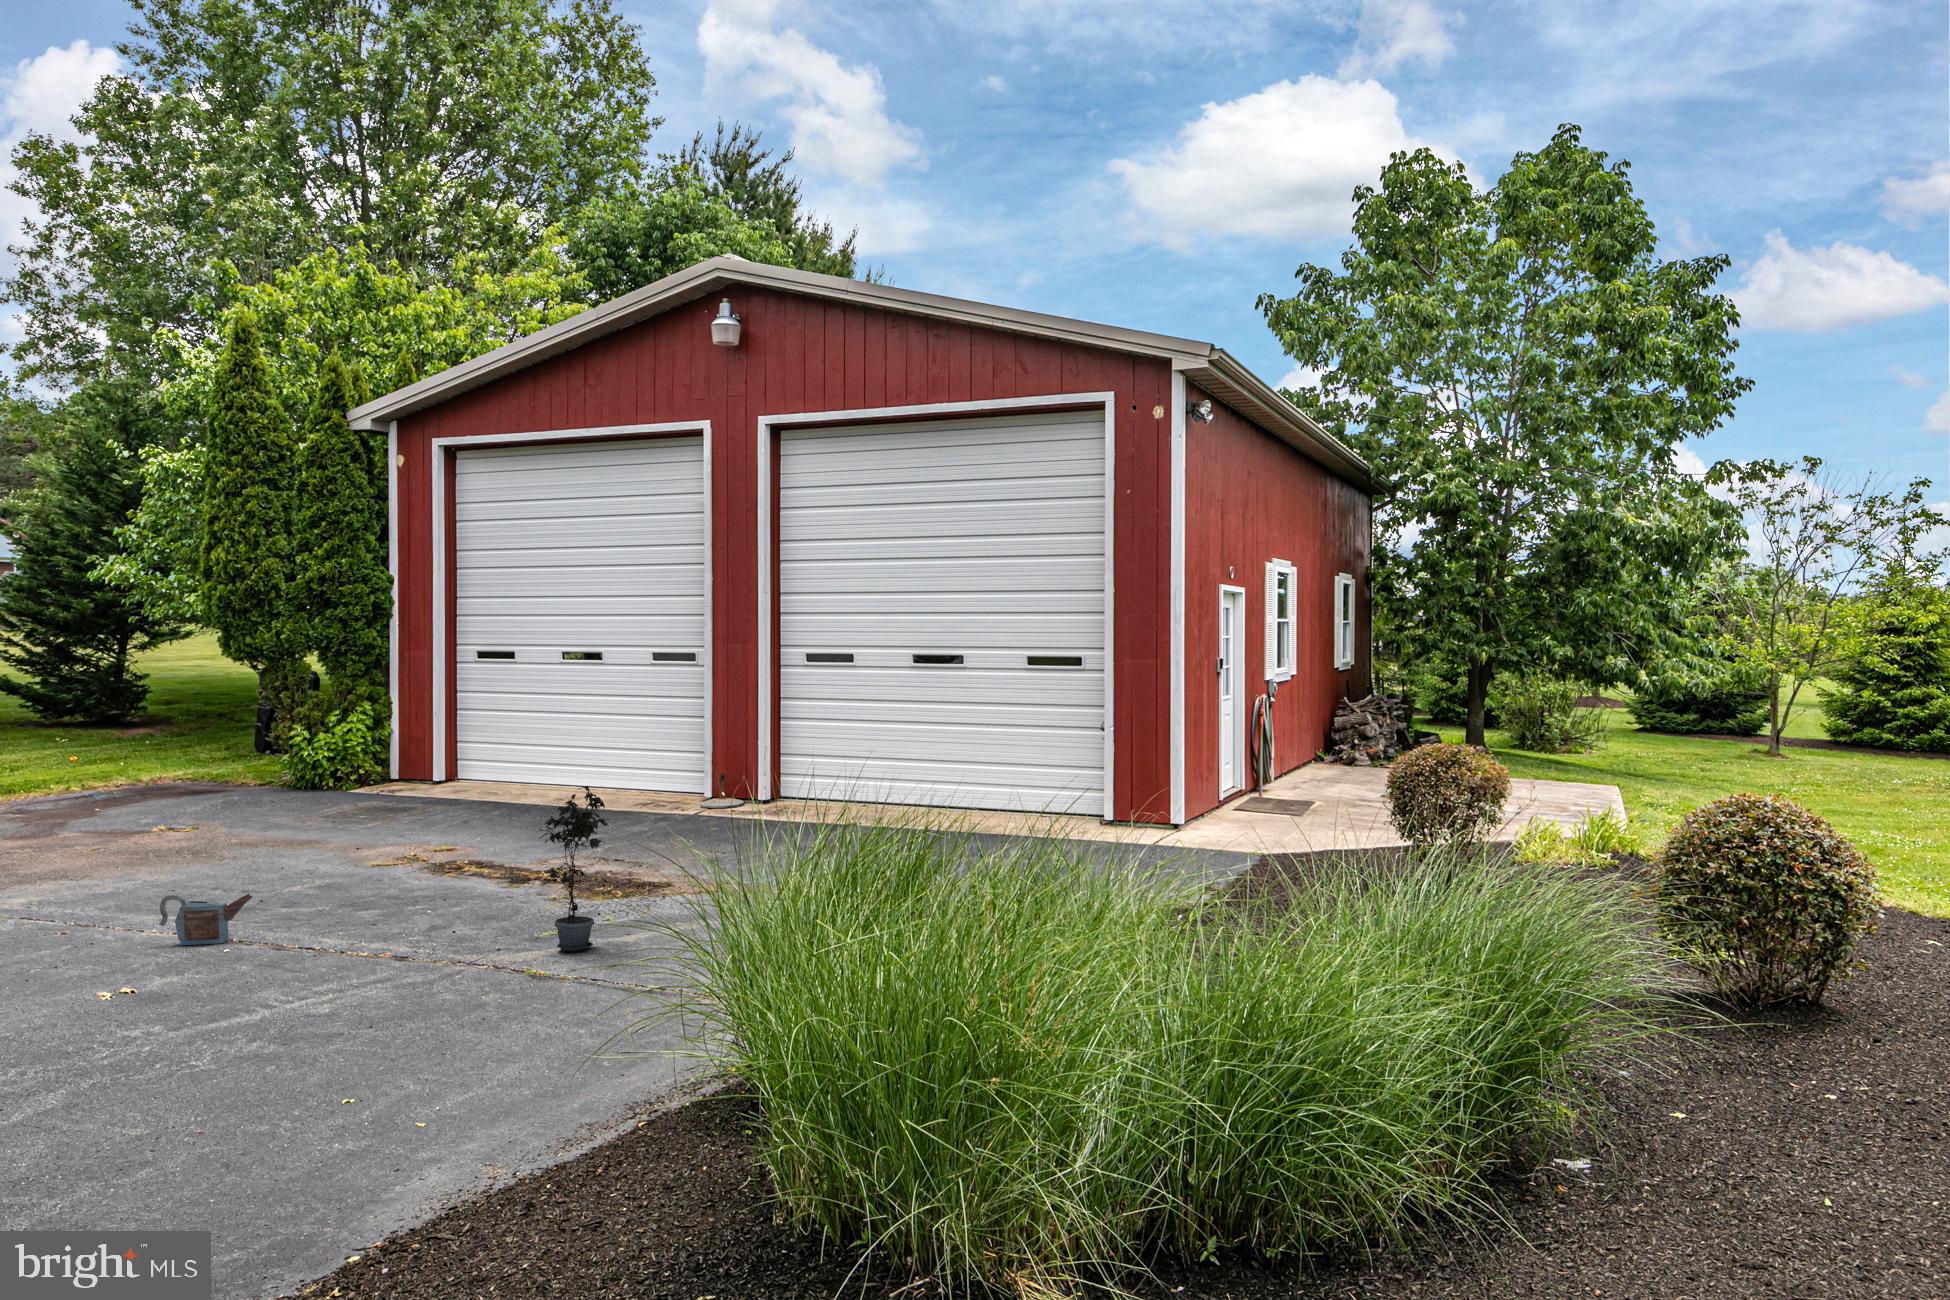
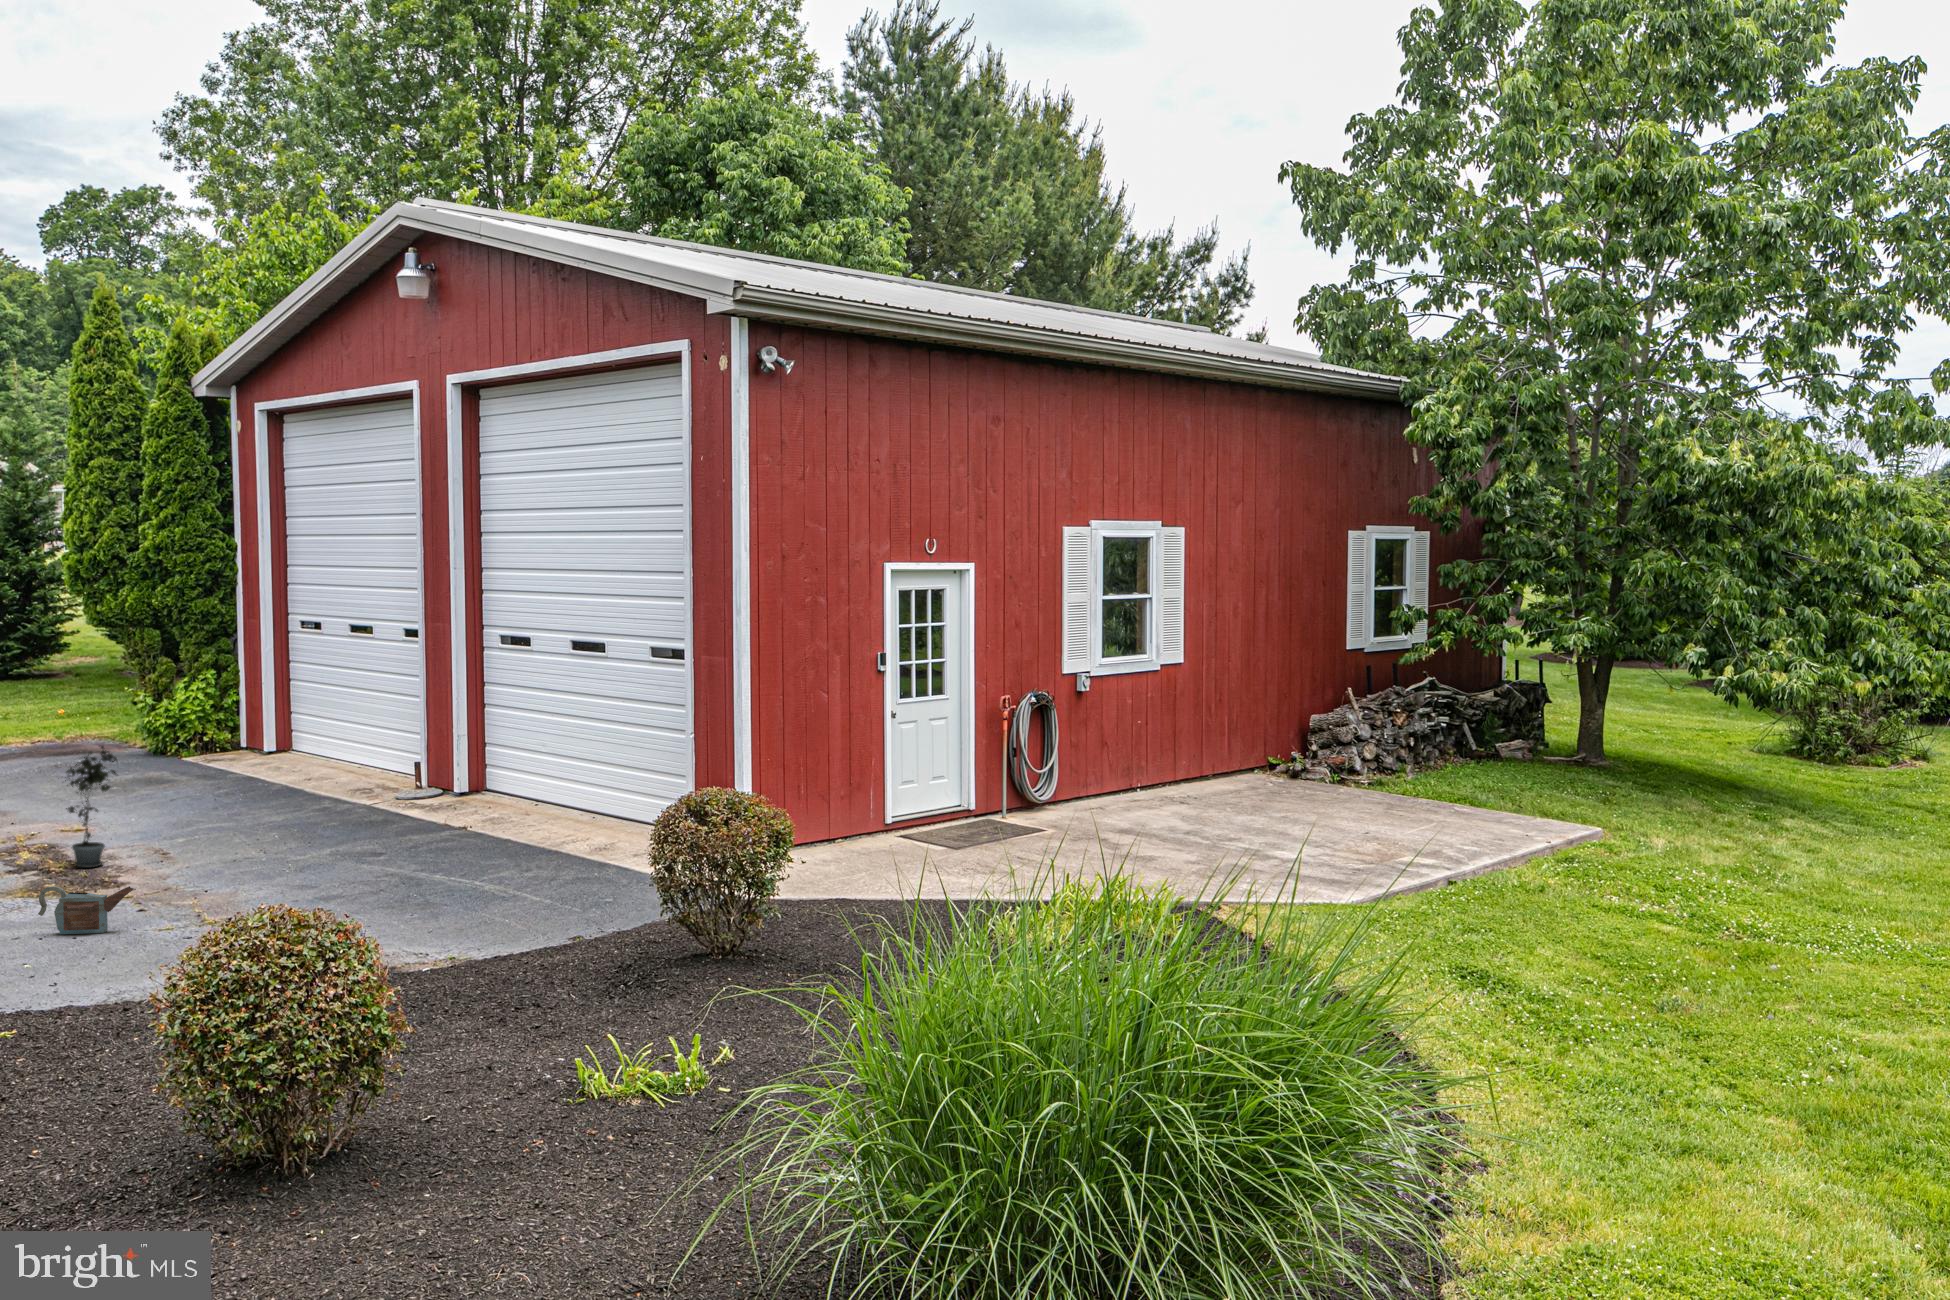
potted plant: present [539,786,609,952] -> present [65,746,117,868]

